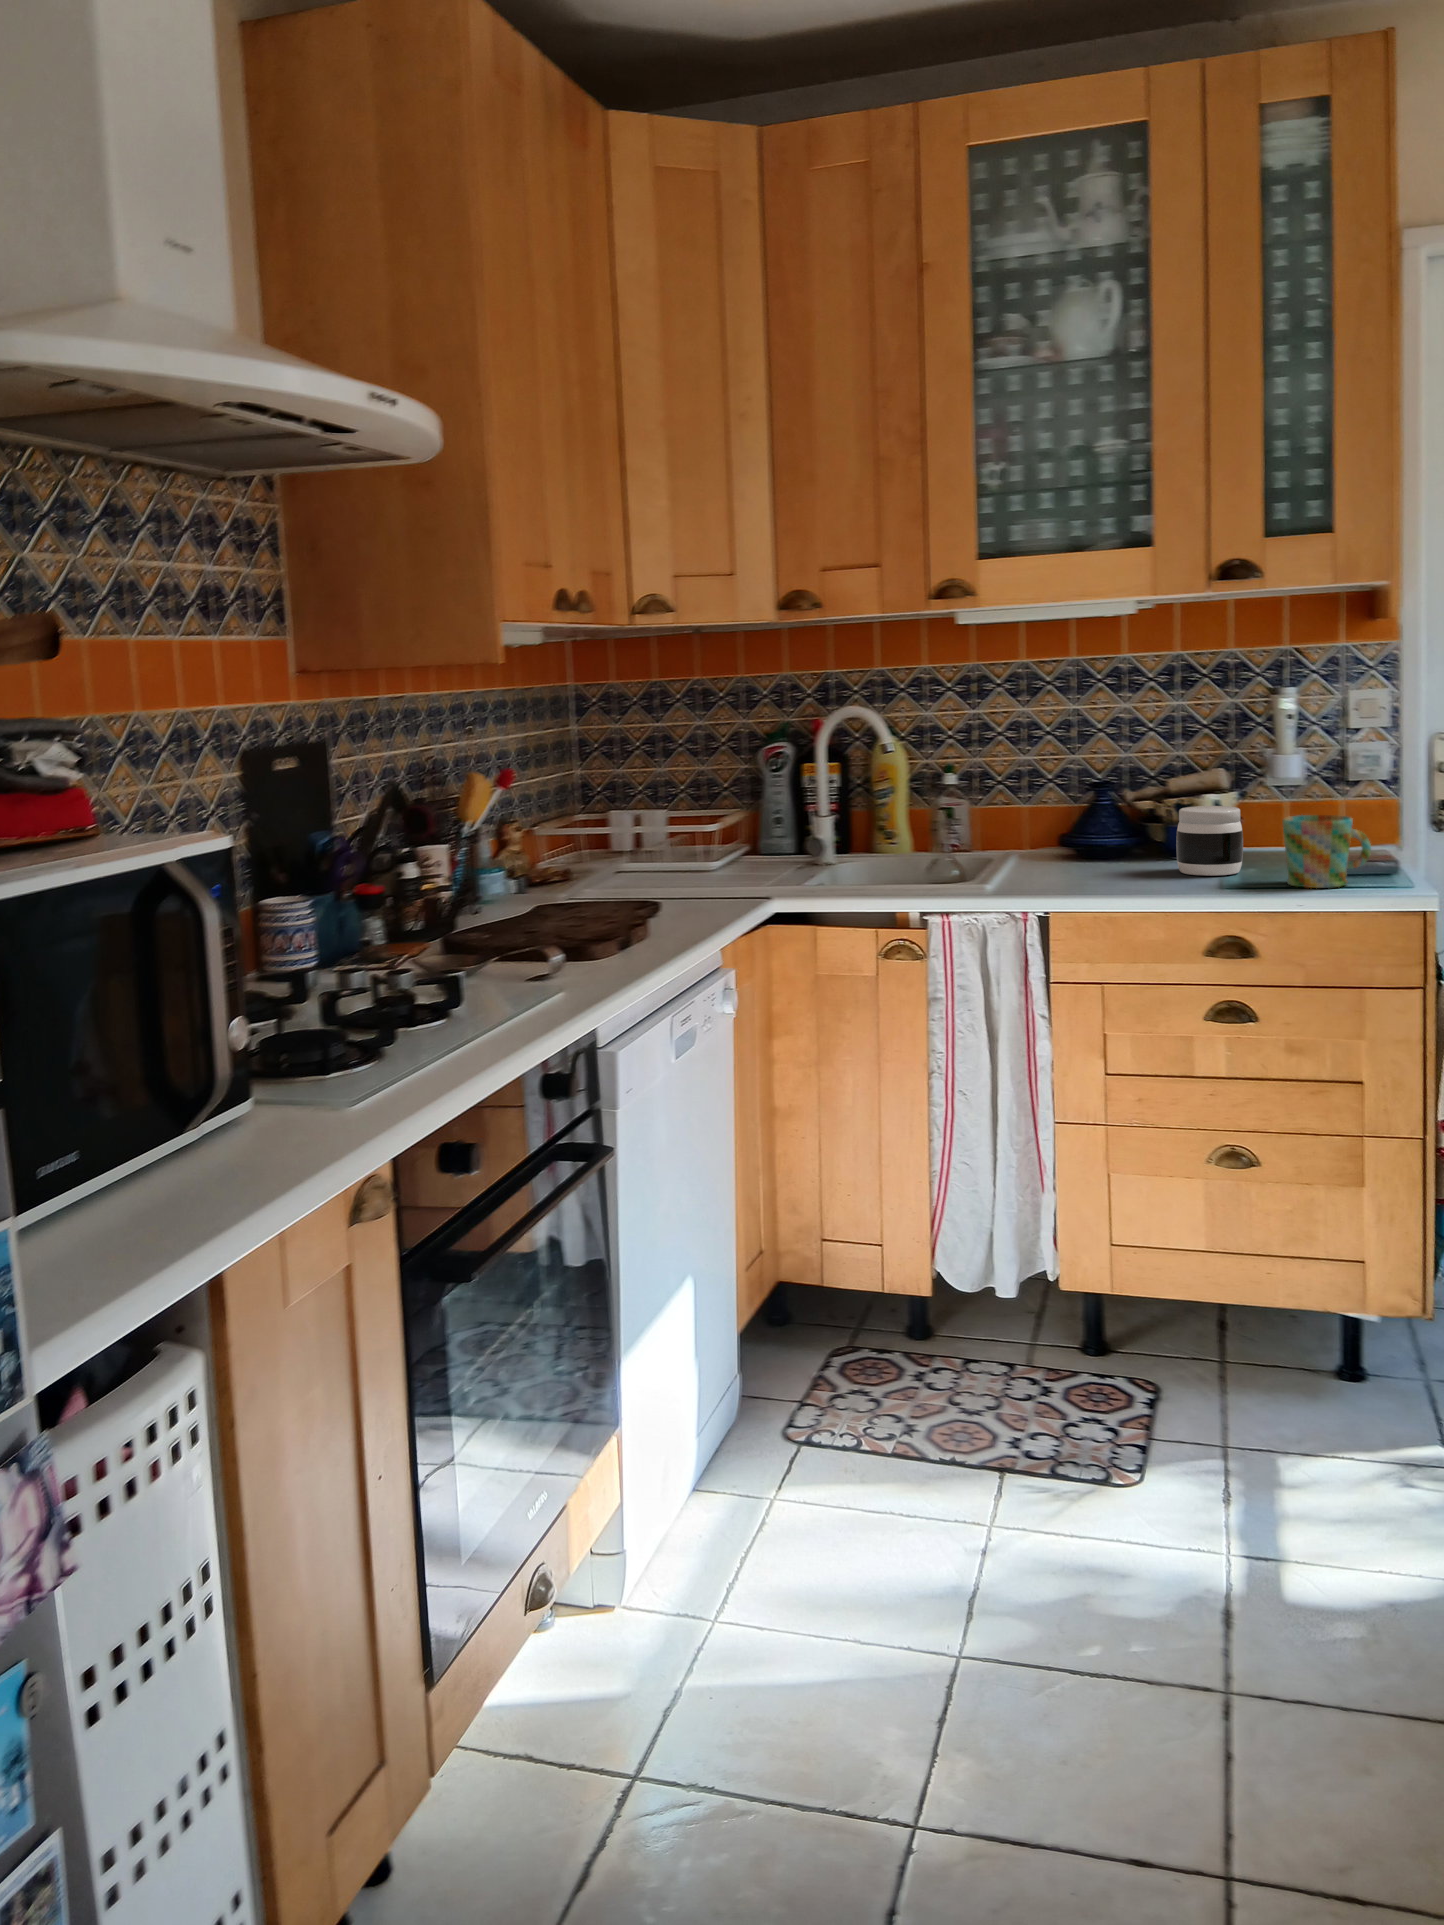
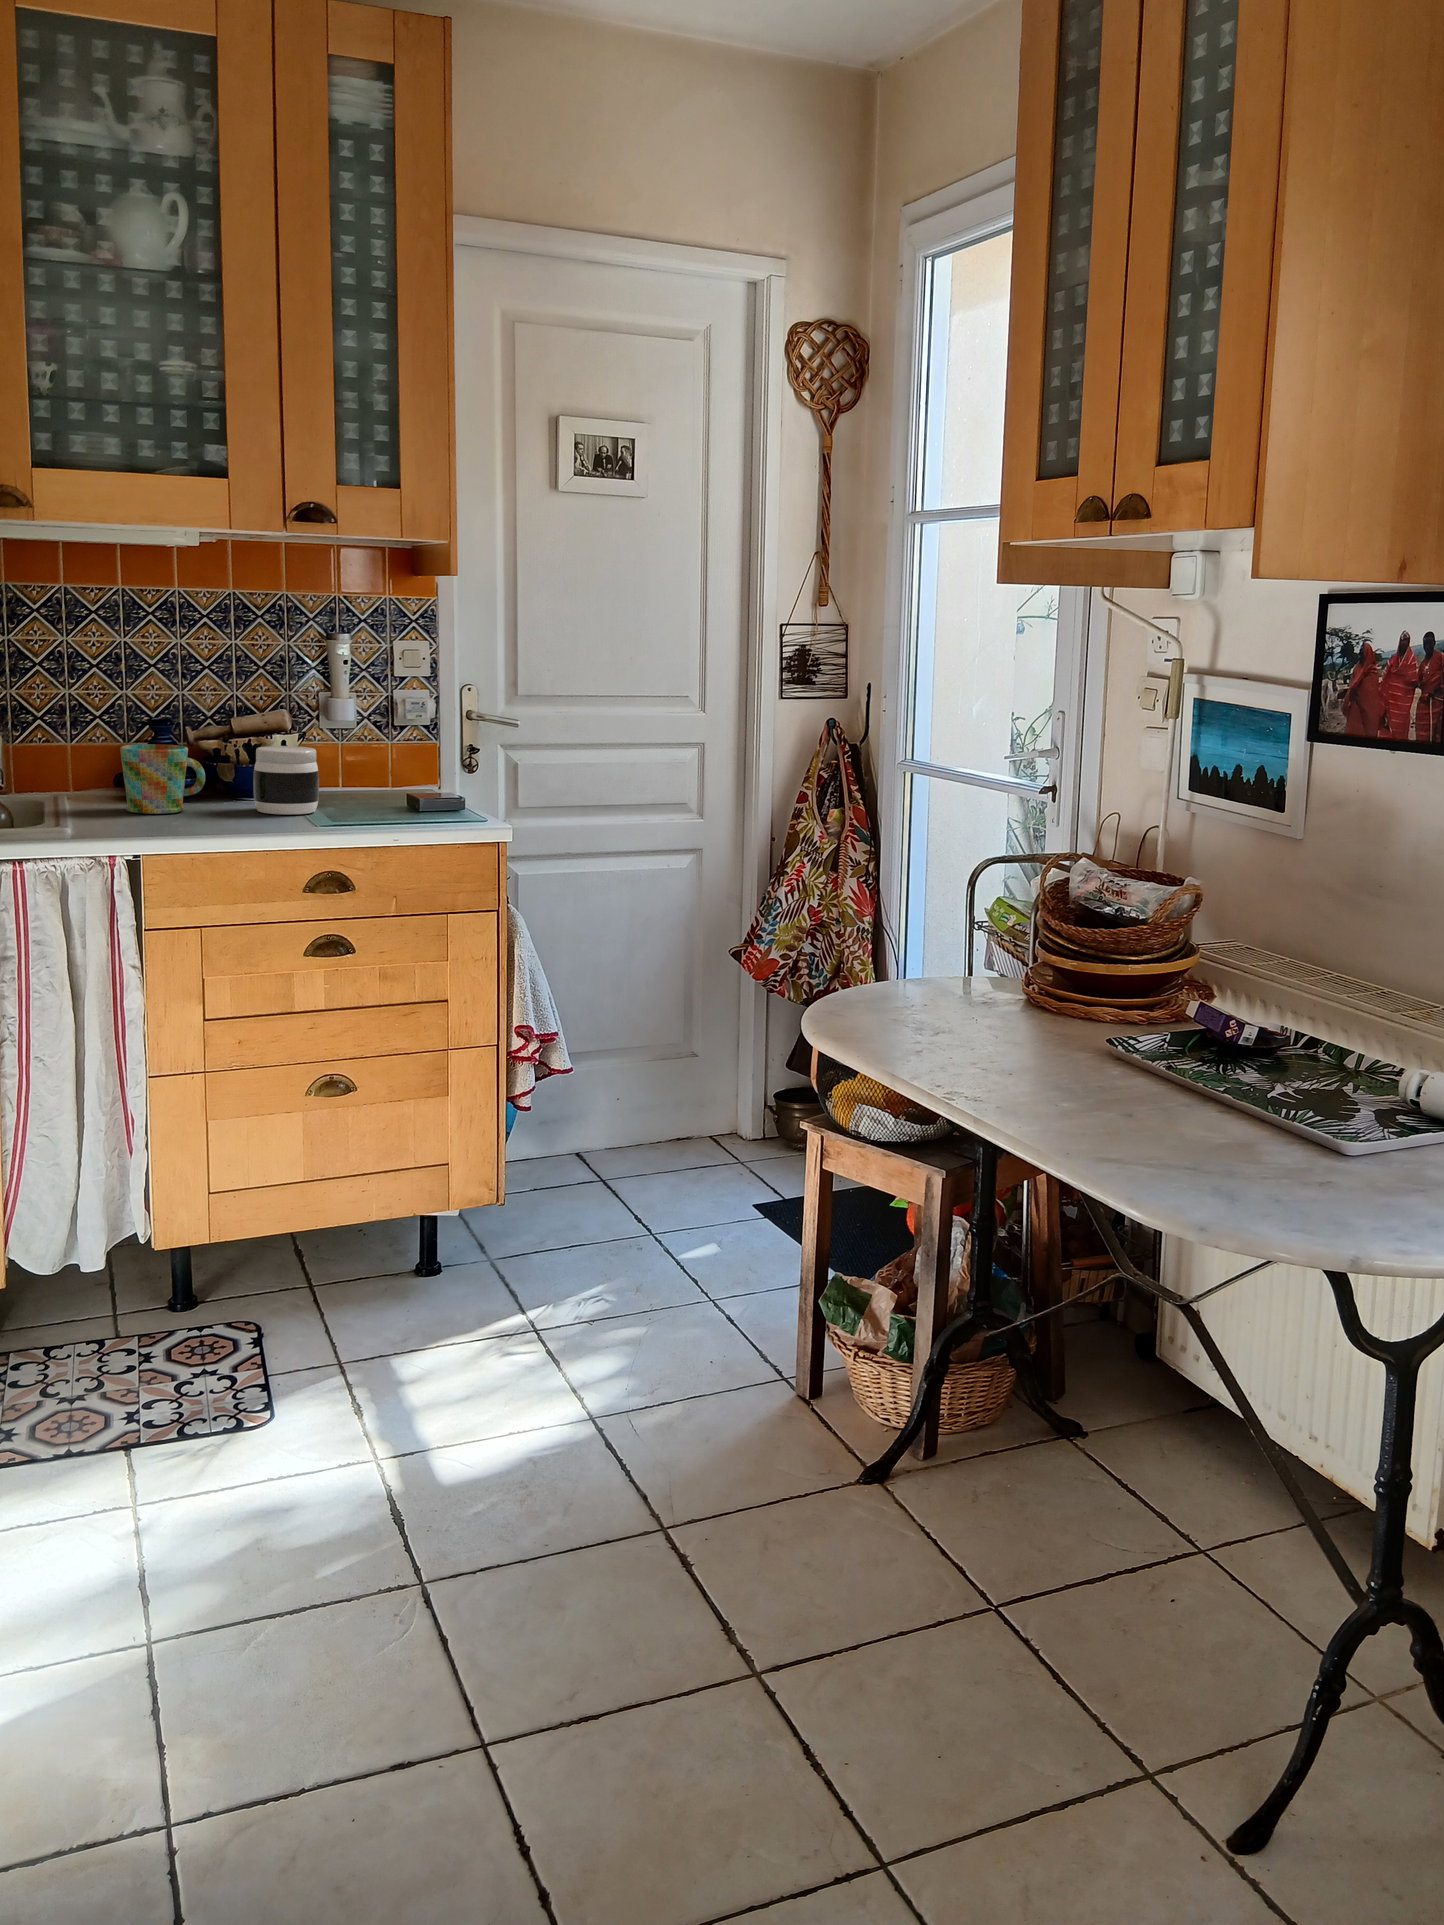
mug: present [1282,815,1371,888] -> present [120,744,205,814]

